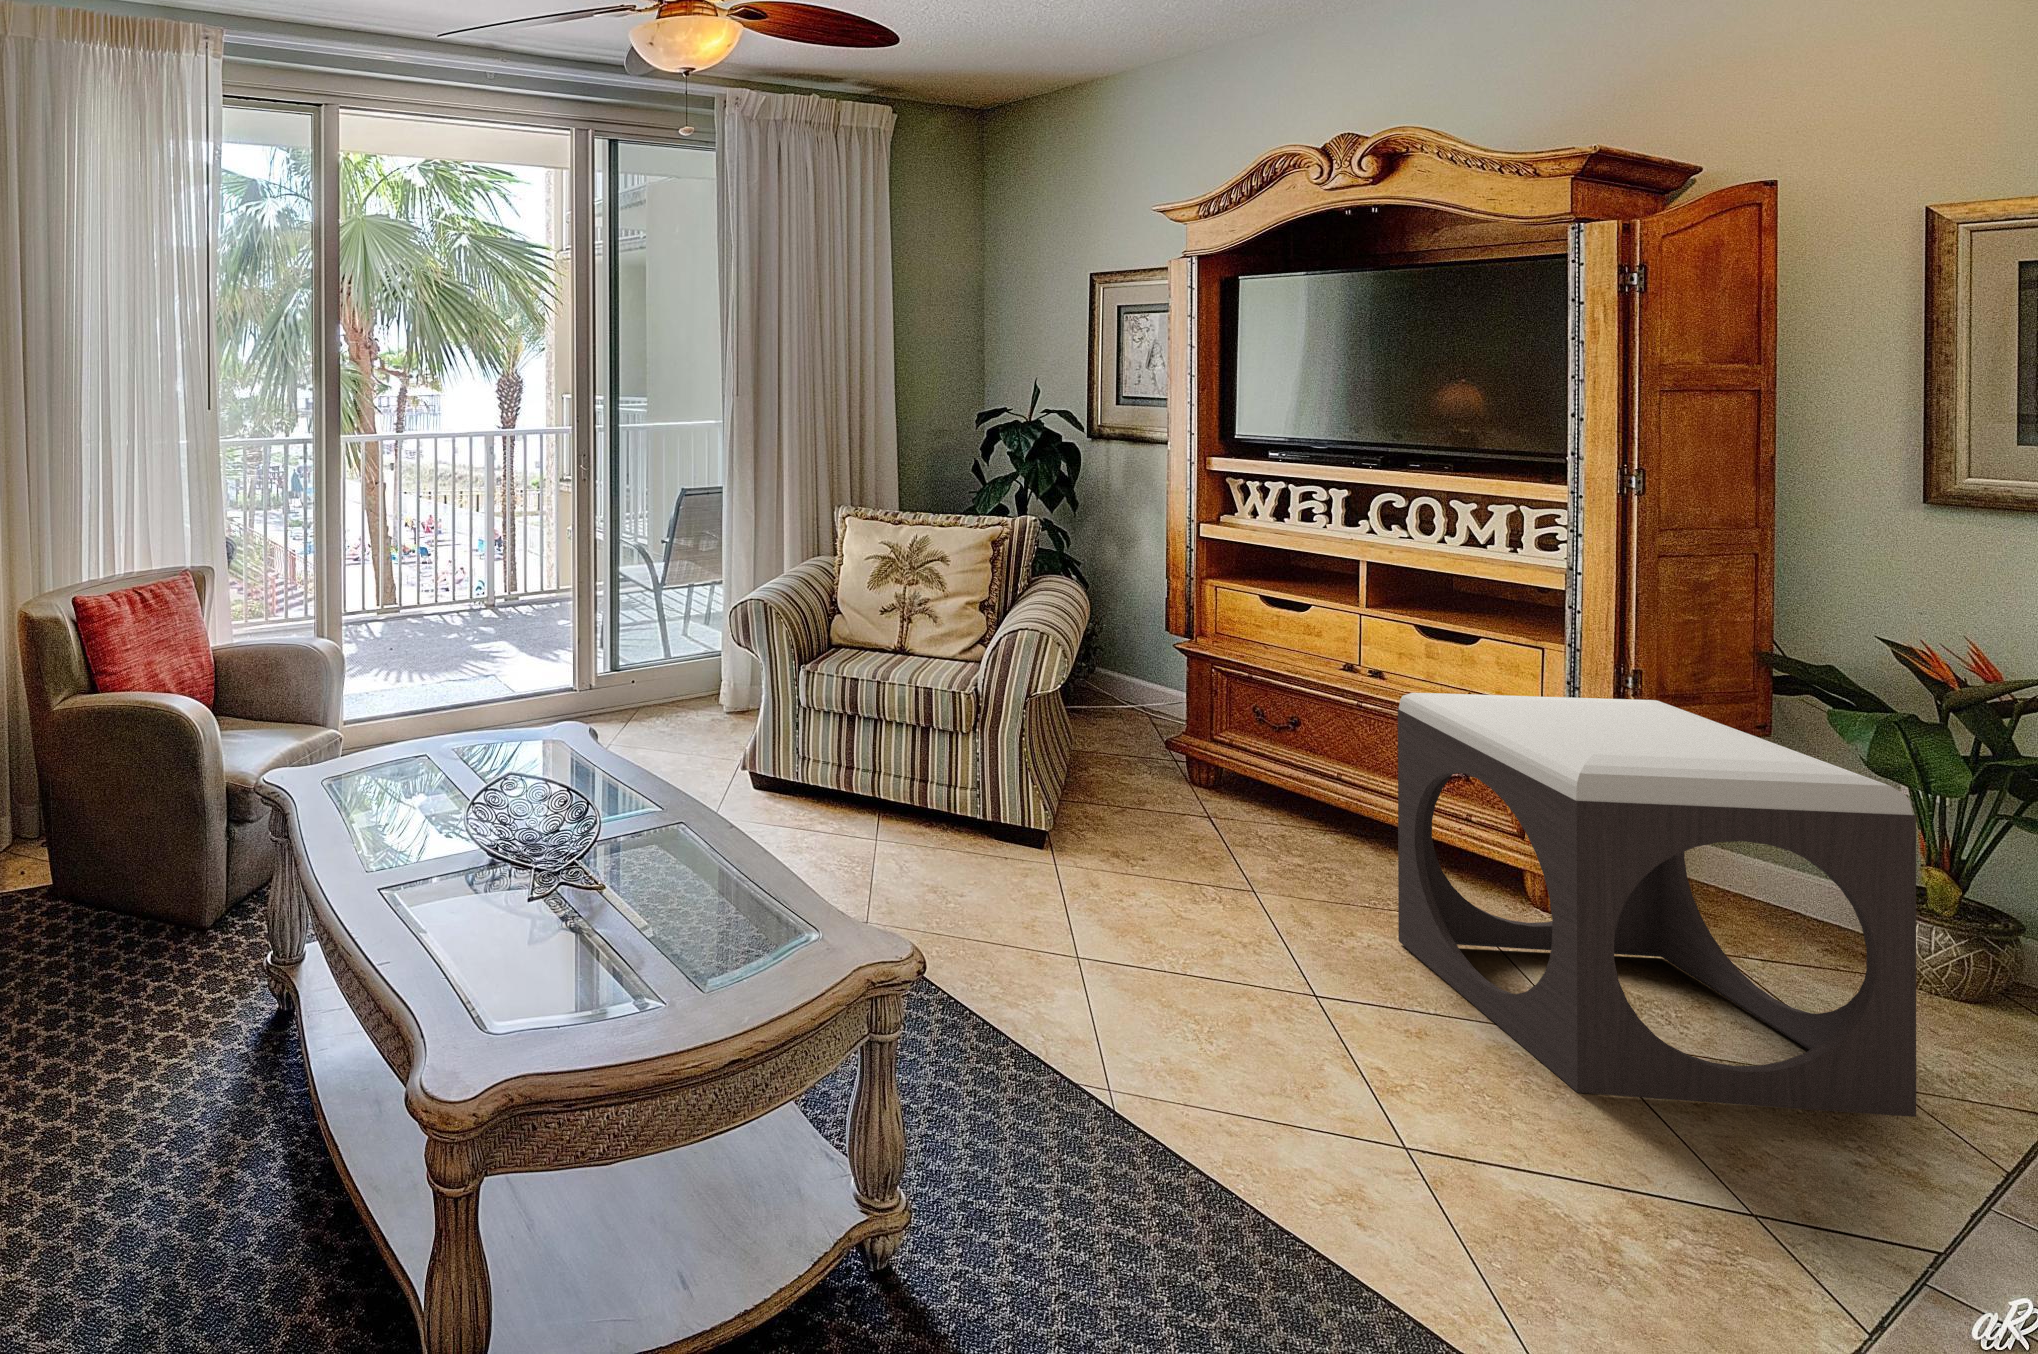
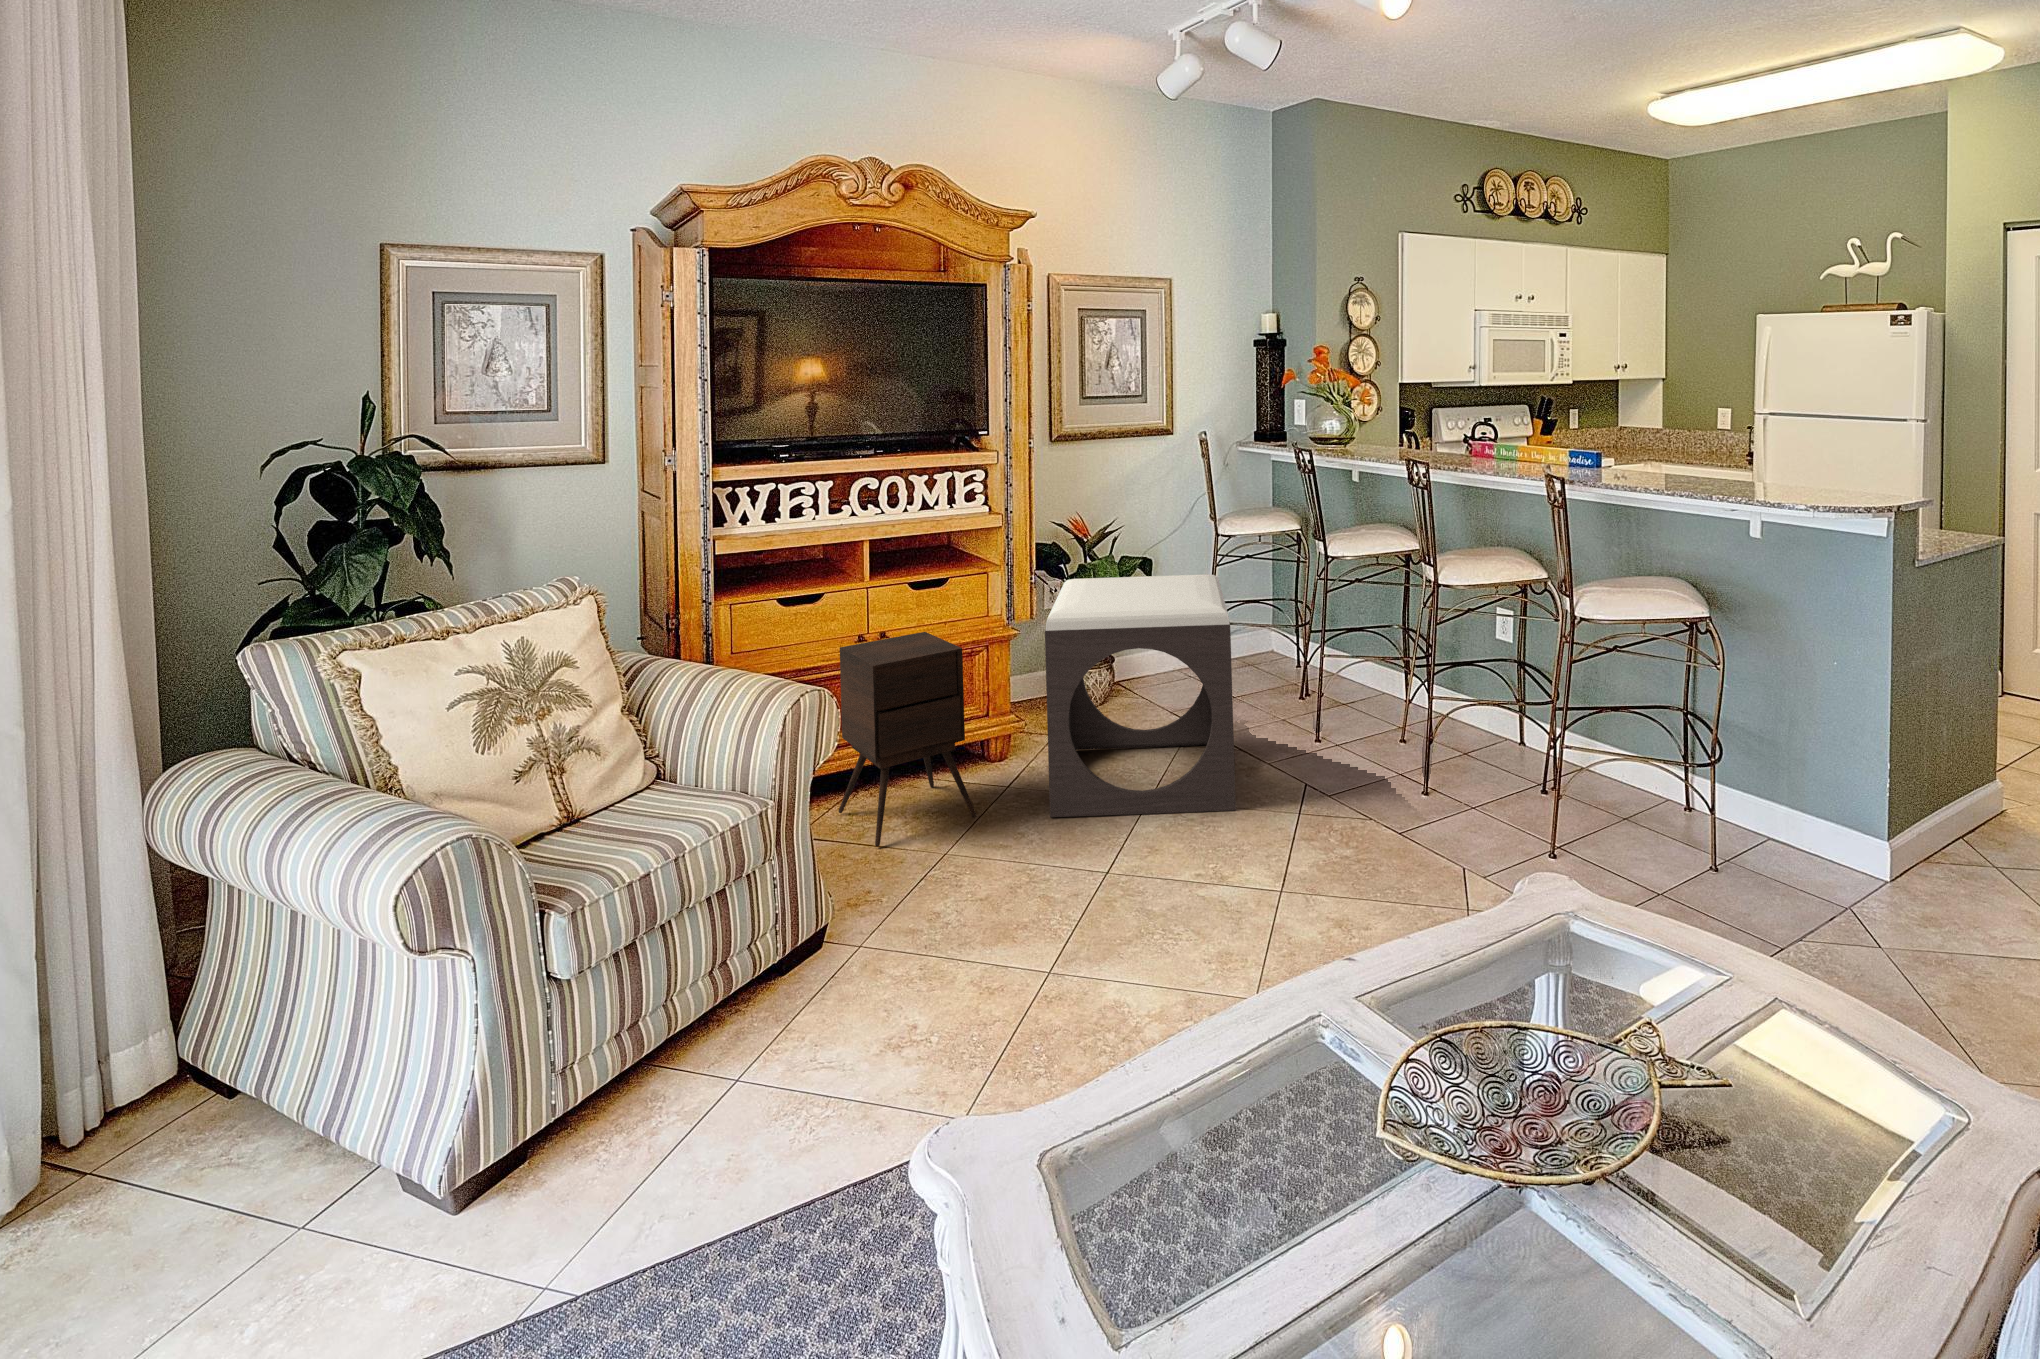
side table: none [1239,660,1423,898] -> present [839,632,976,847]

